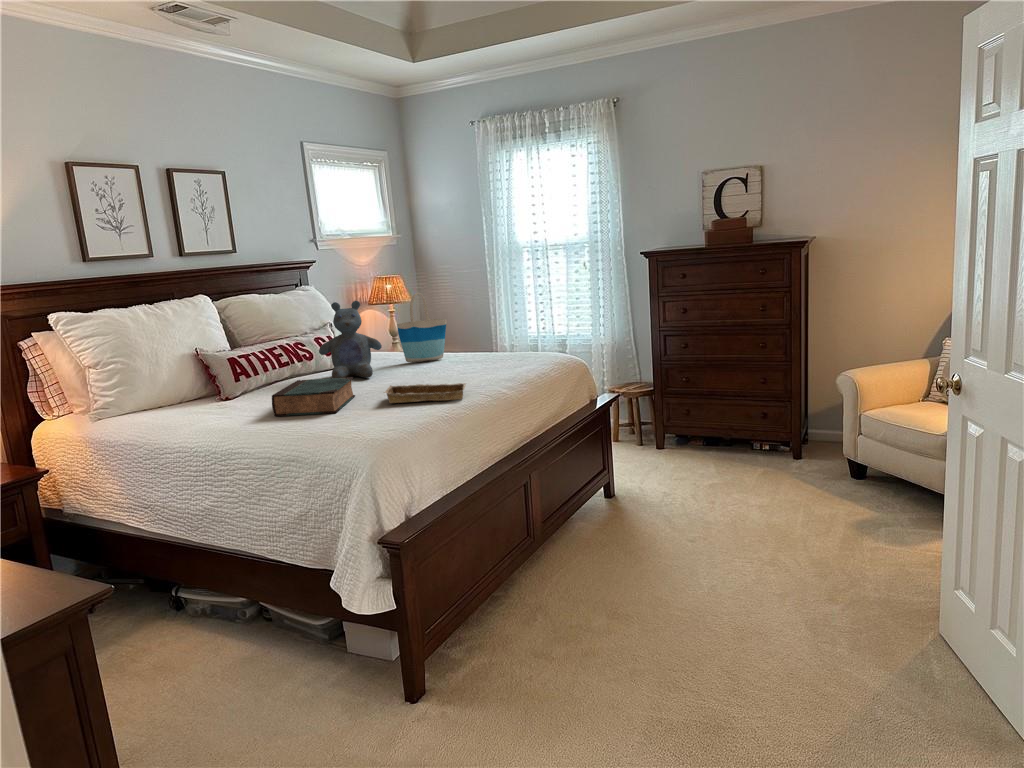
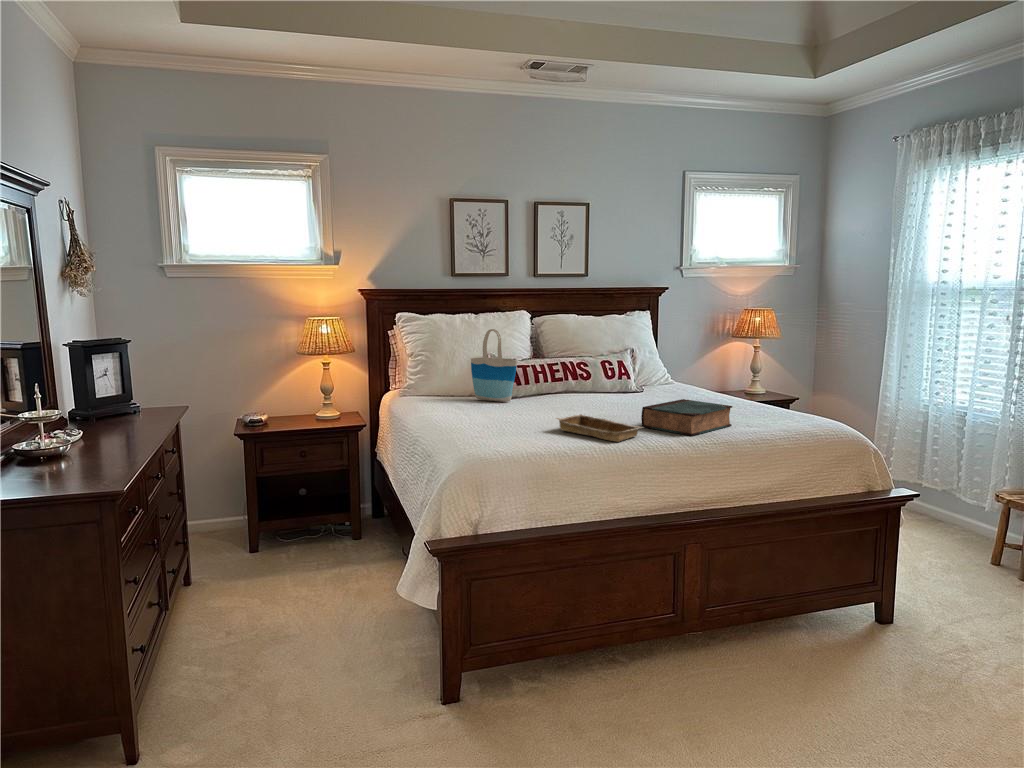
tote bag: present [397,293,447,362] -> present [471,329,517,402]
stuffed bear: present [319,301,382,378] -> none [580,329,640,406]
book: present [272,377,355,416] -> present [641,399,732,436]

